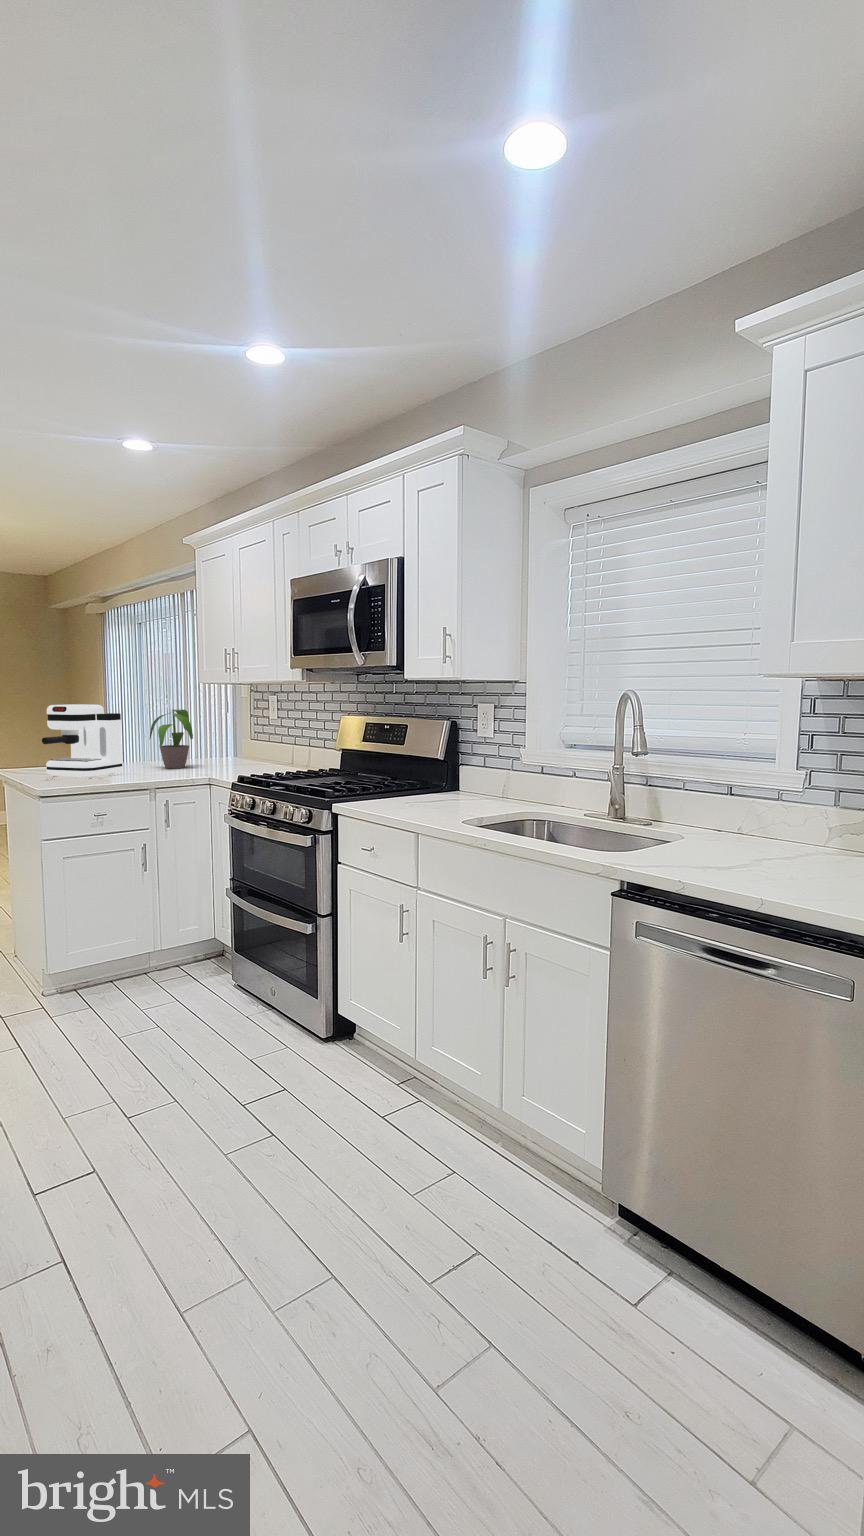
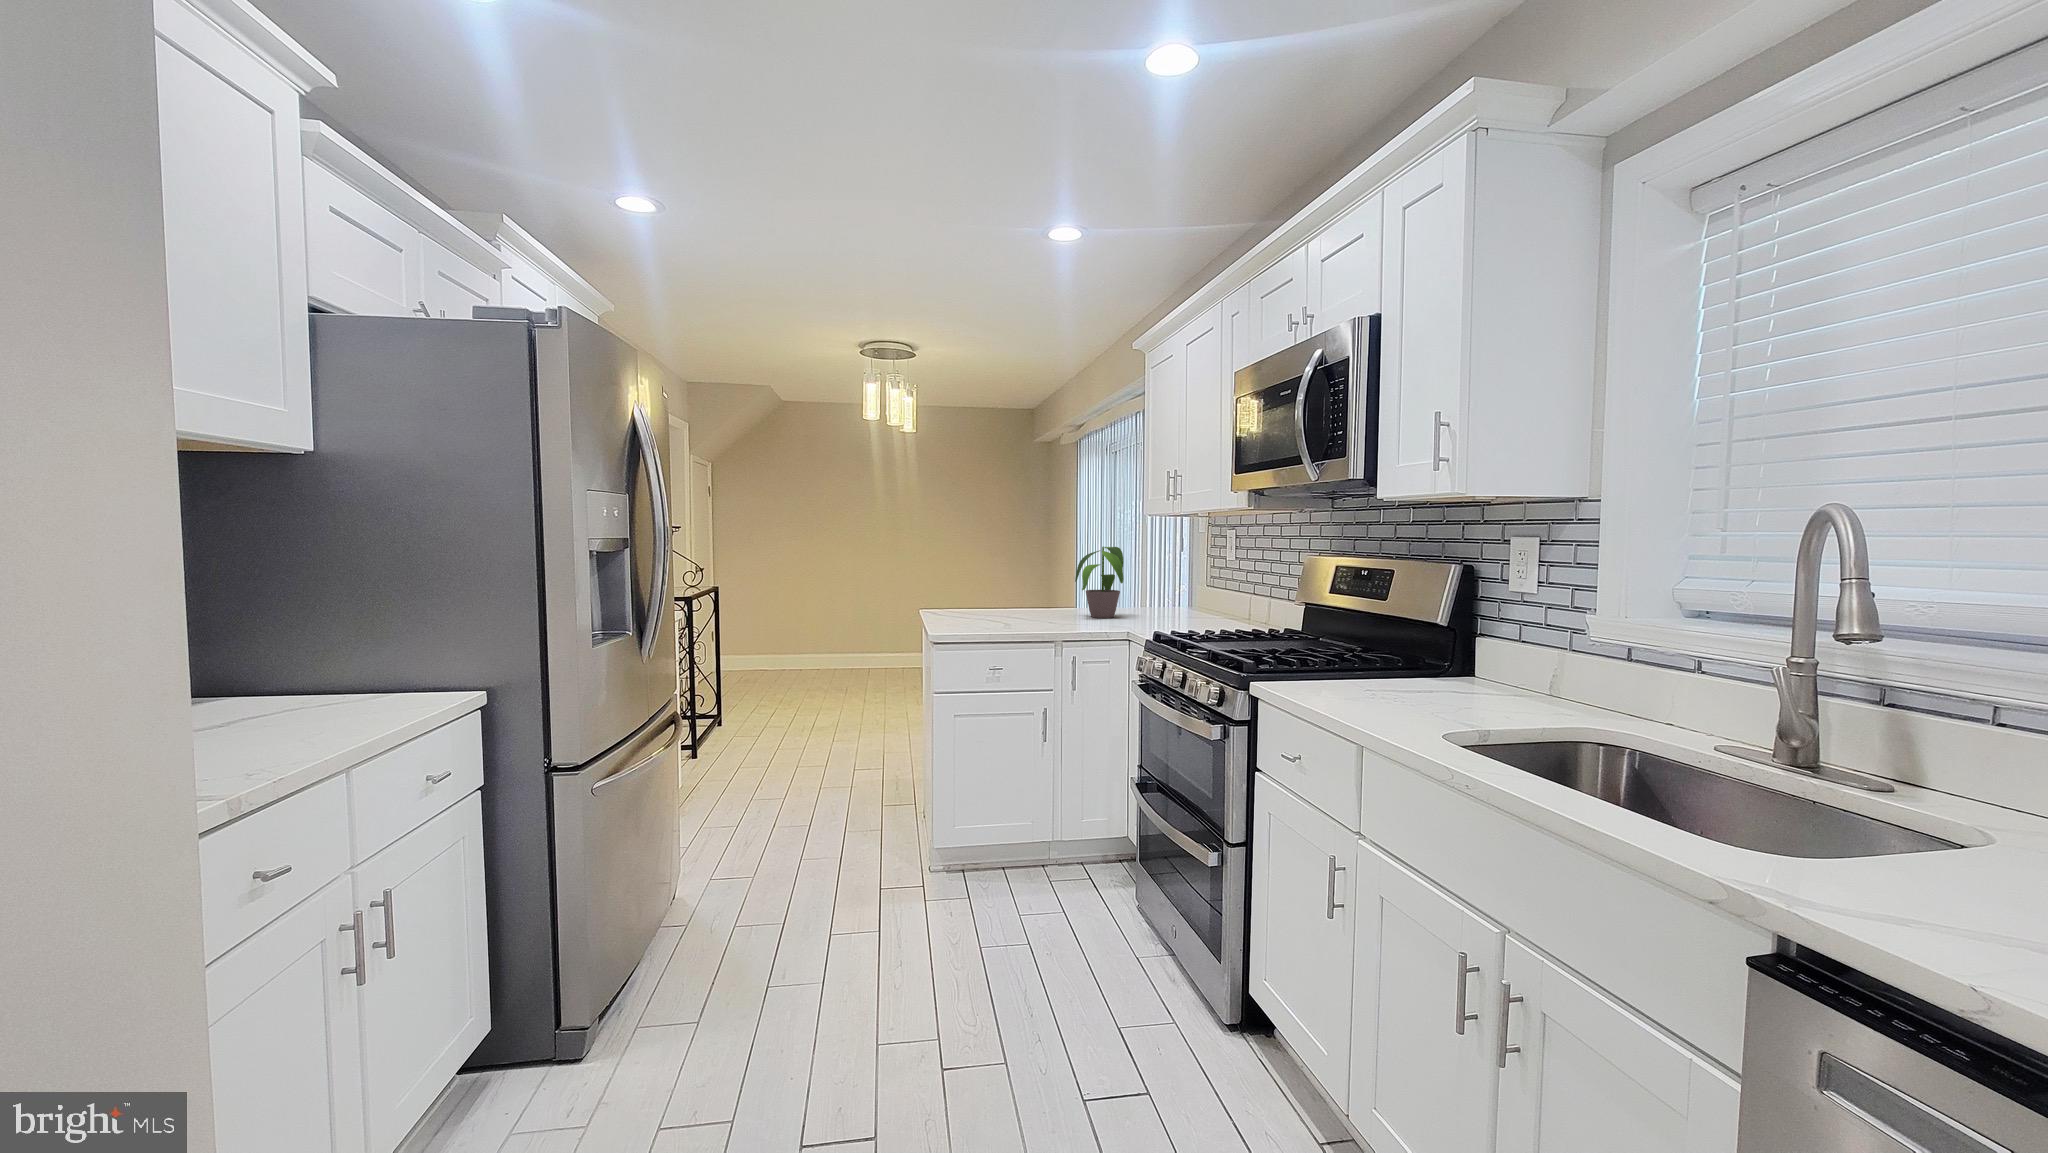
coffee maker: present [42,704,123,778] -> none [948,540,1036,625]

